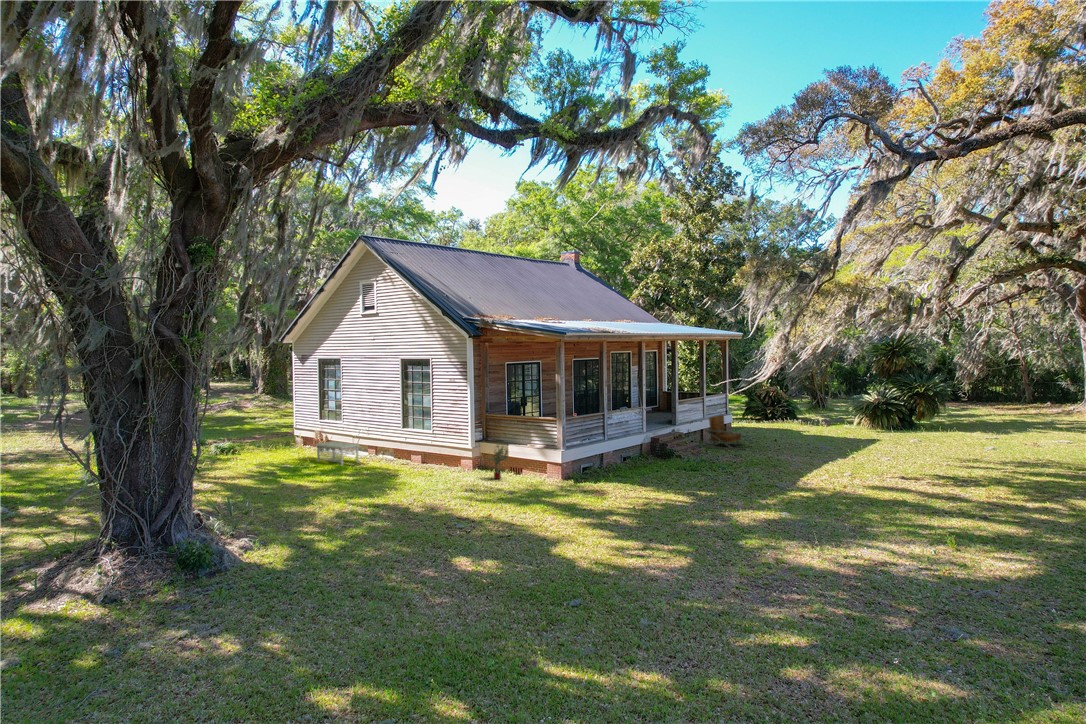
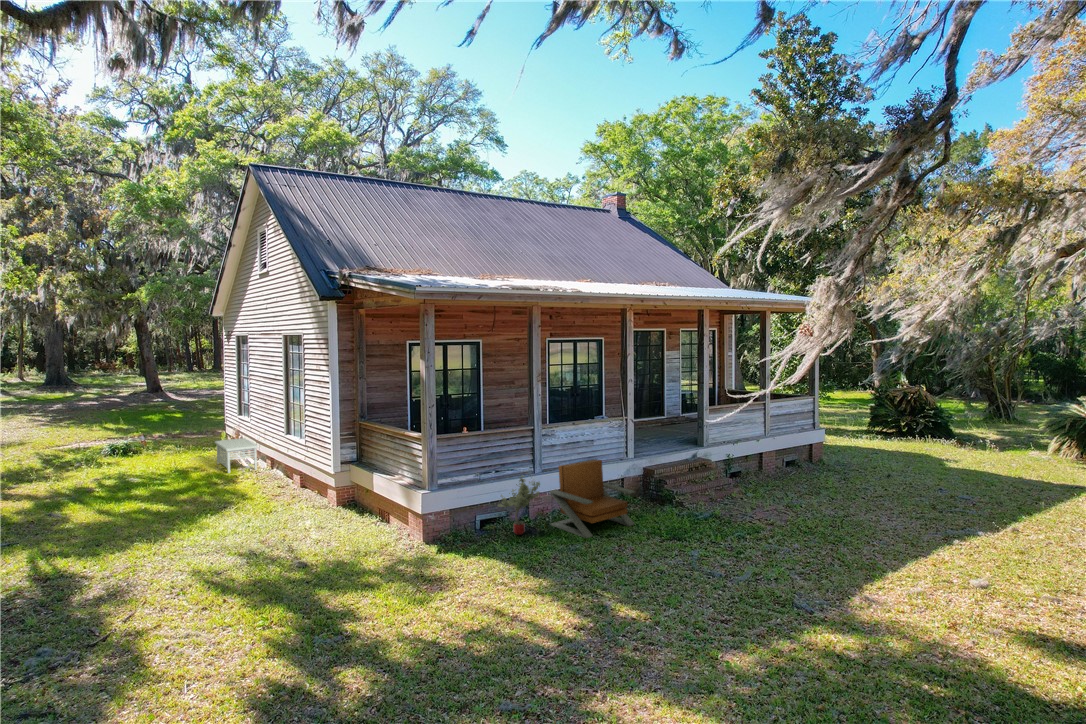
lounge chair: present [706,415,743,449] -> present [549,459,634,538]
potted tree: present [487,445,509,479] -> present [498,475,540,535]

